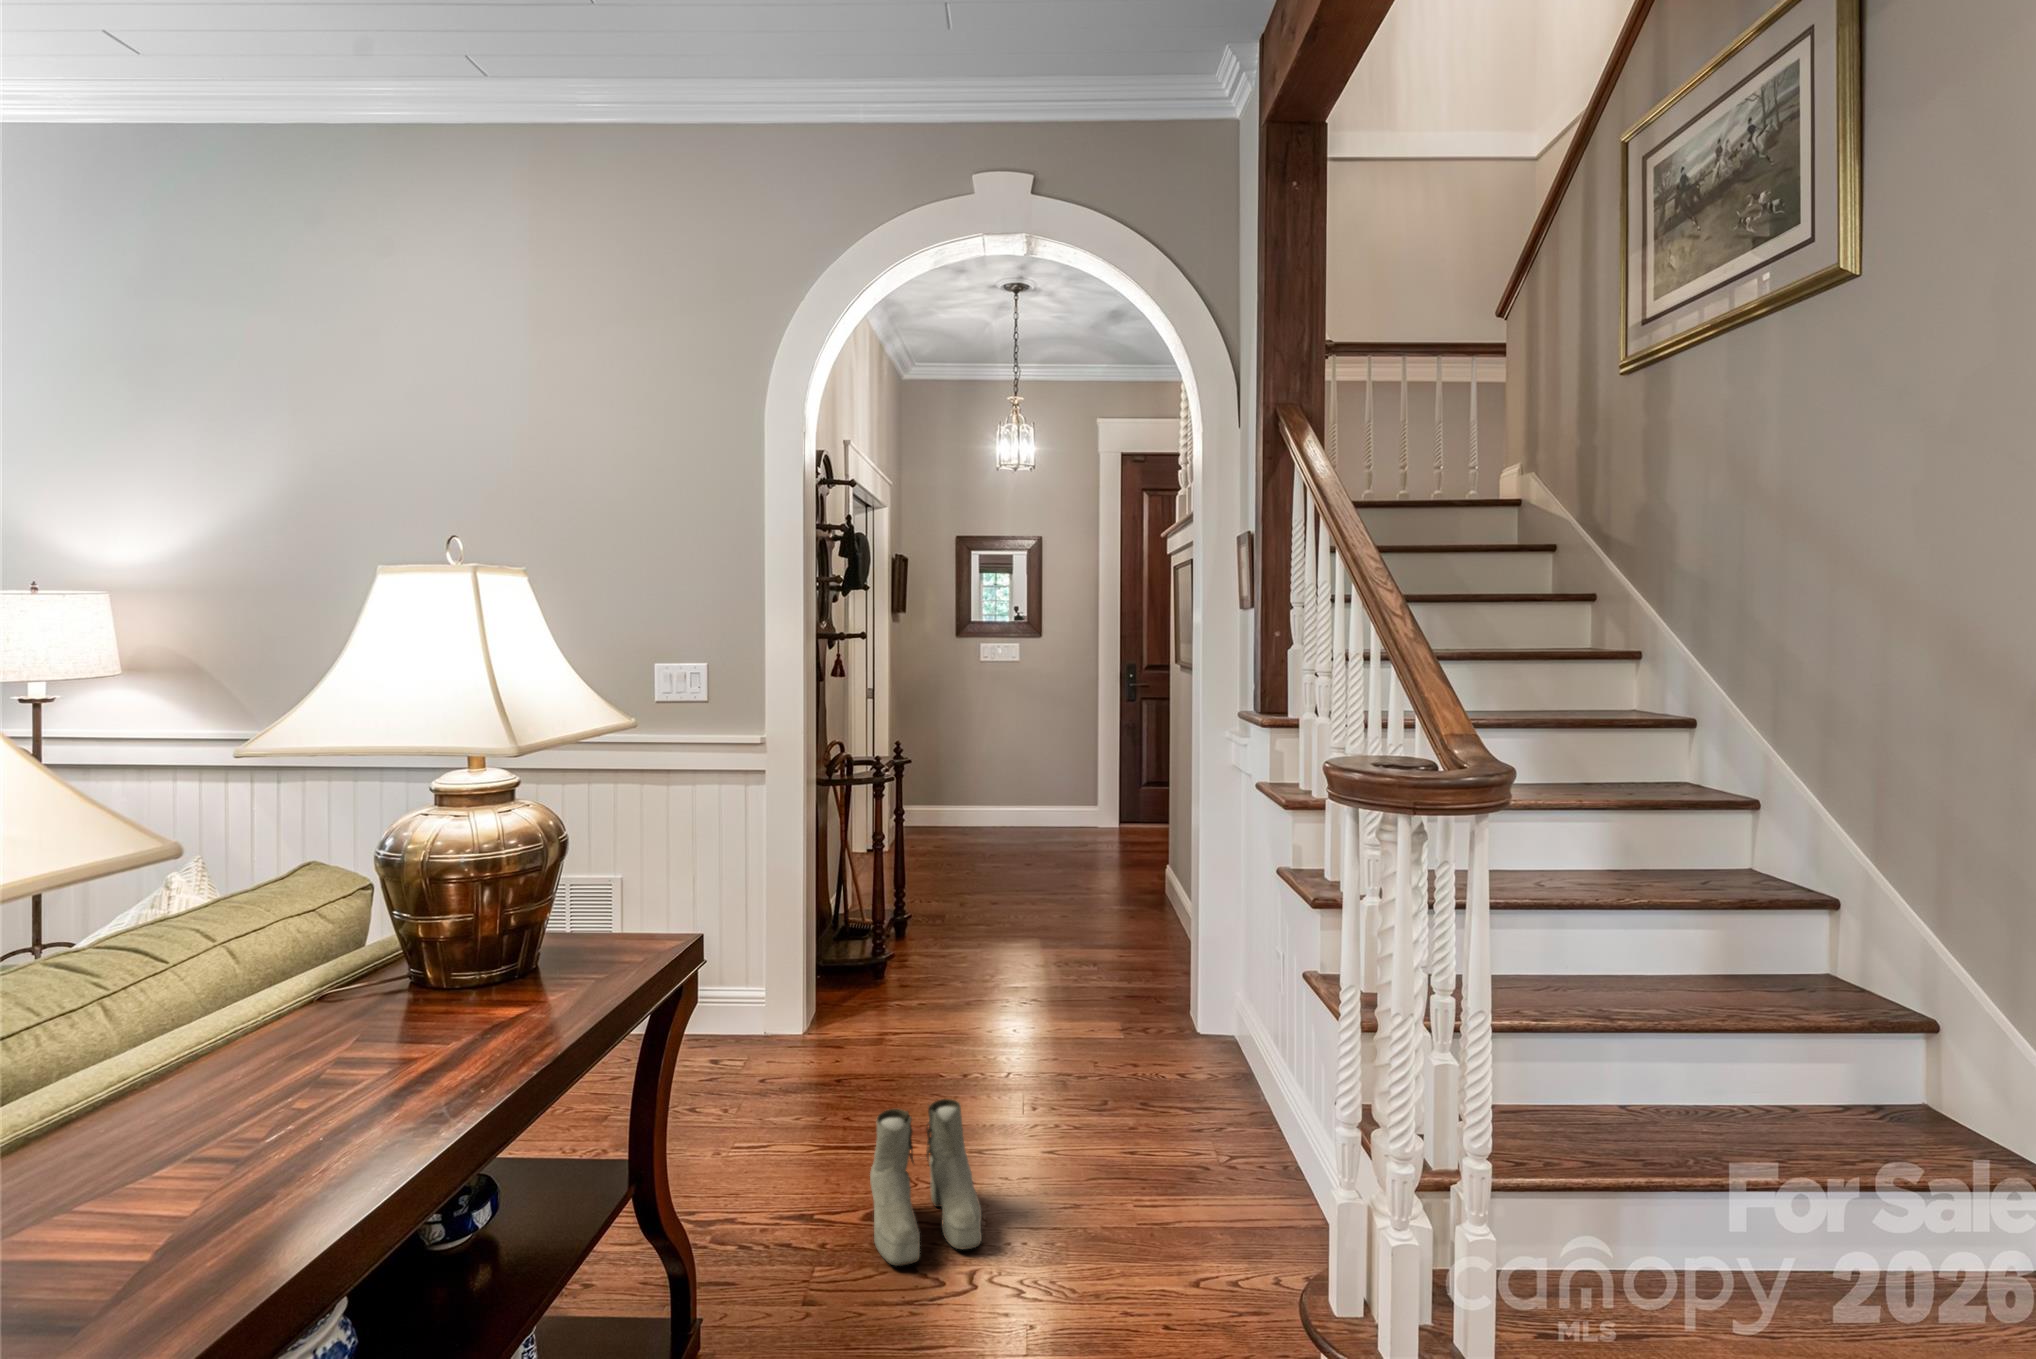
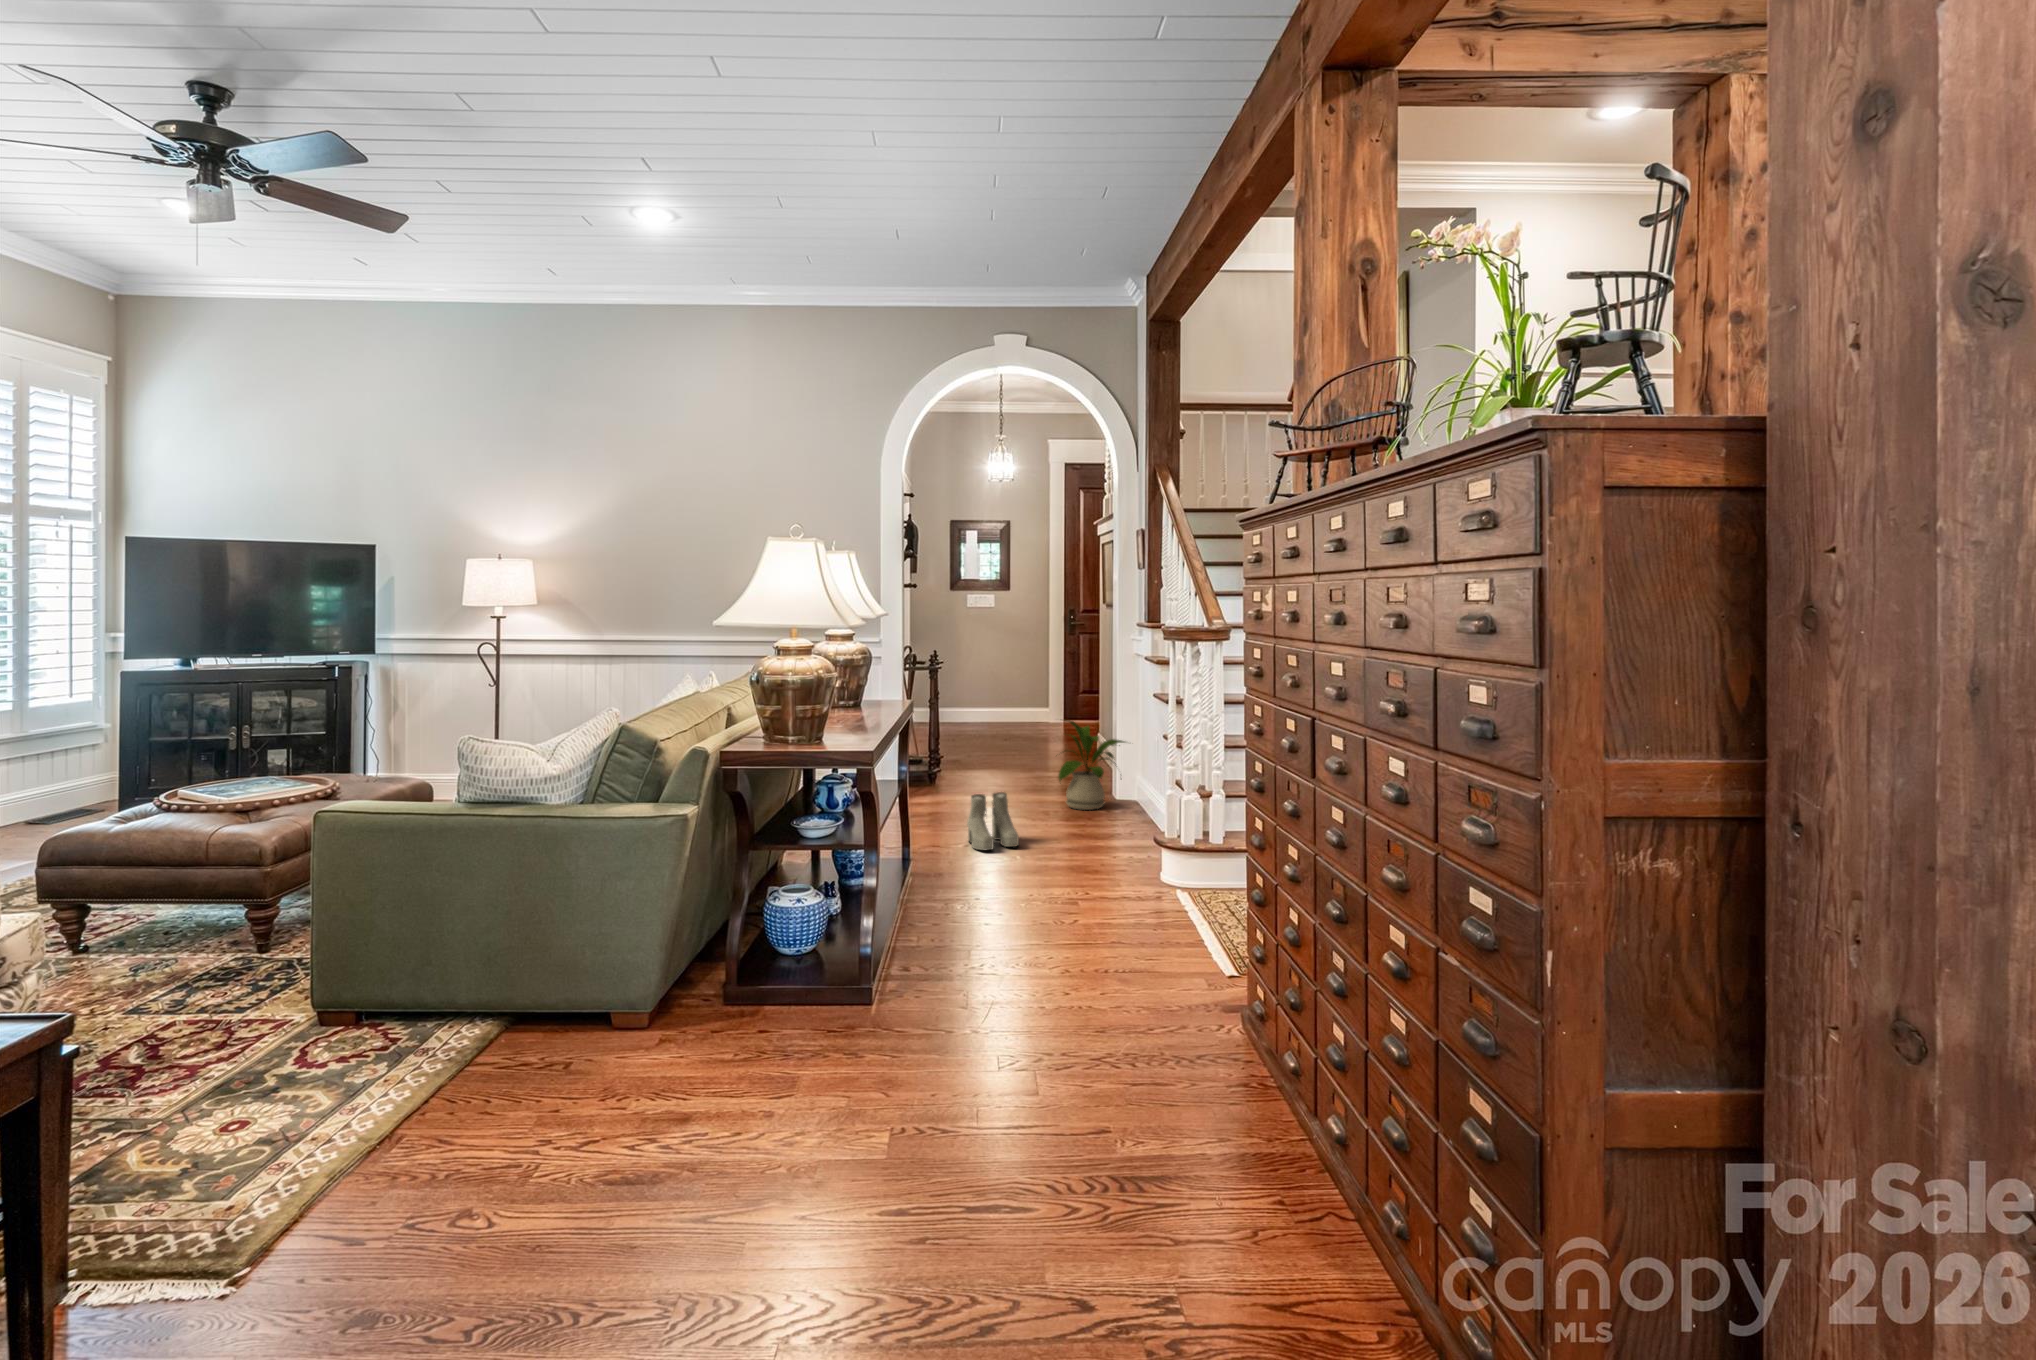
house plant: none [1079,904,1234,1085] -> present [1058,720,1125,810]

